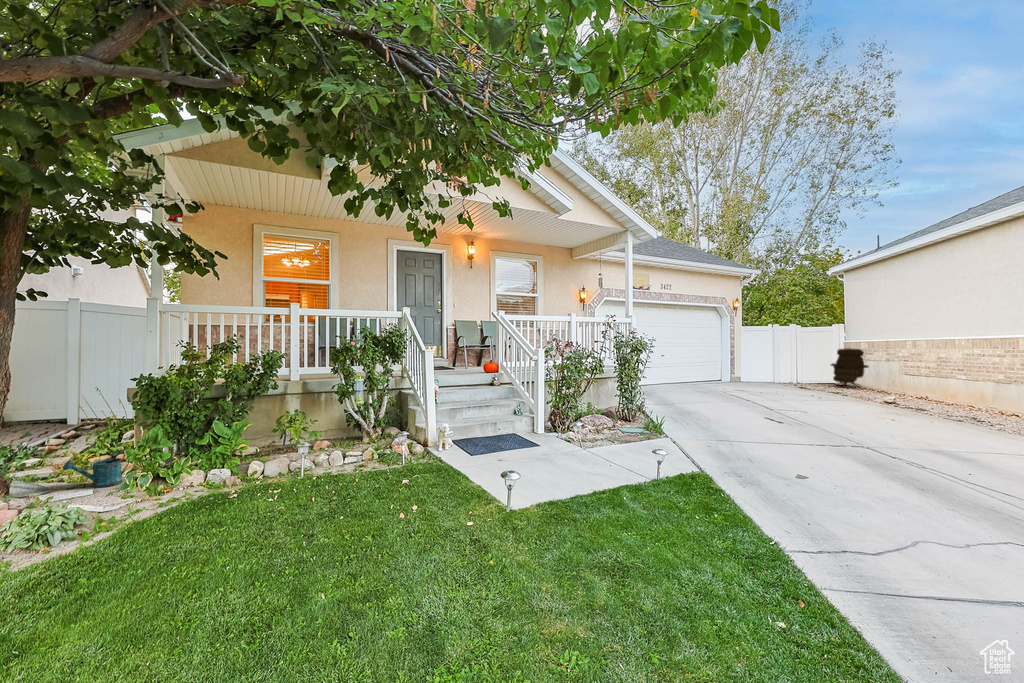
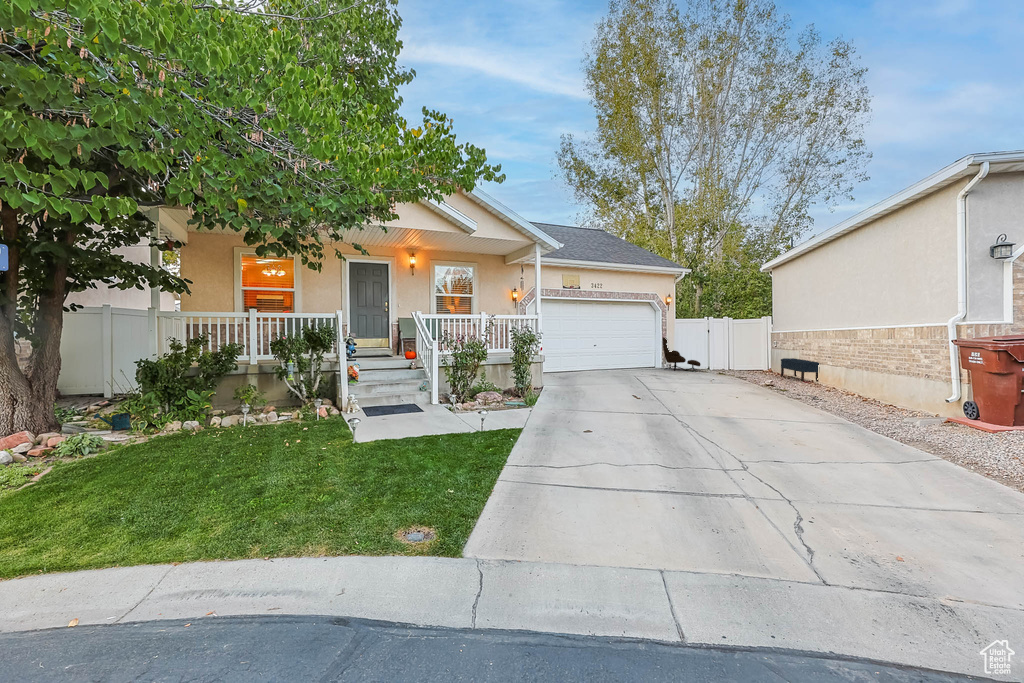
lounge chair: present [831,348,869,387] -> present [663,337,701,371]
bench: none [877,372,937,399] -> present [781,358,820,382]

